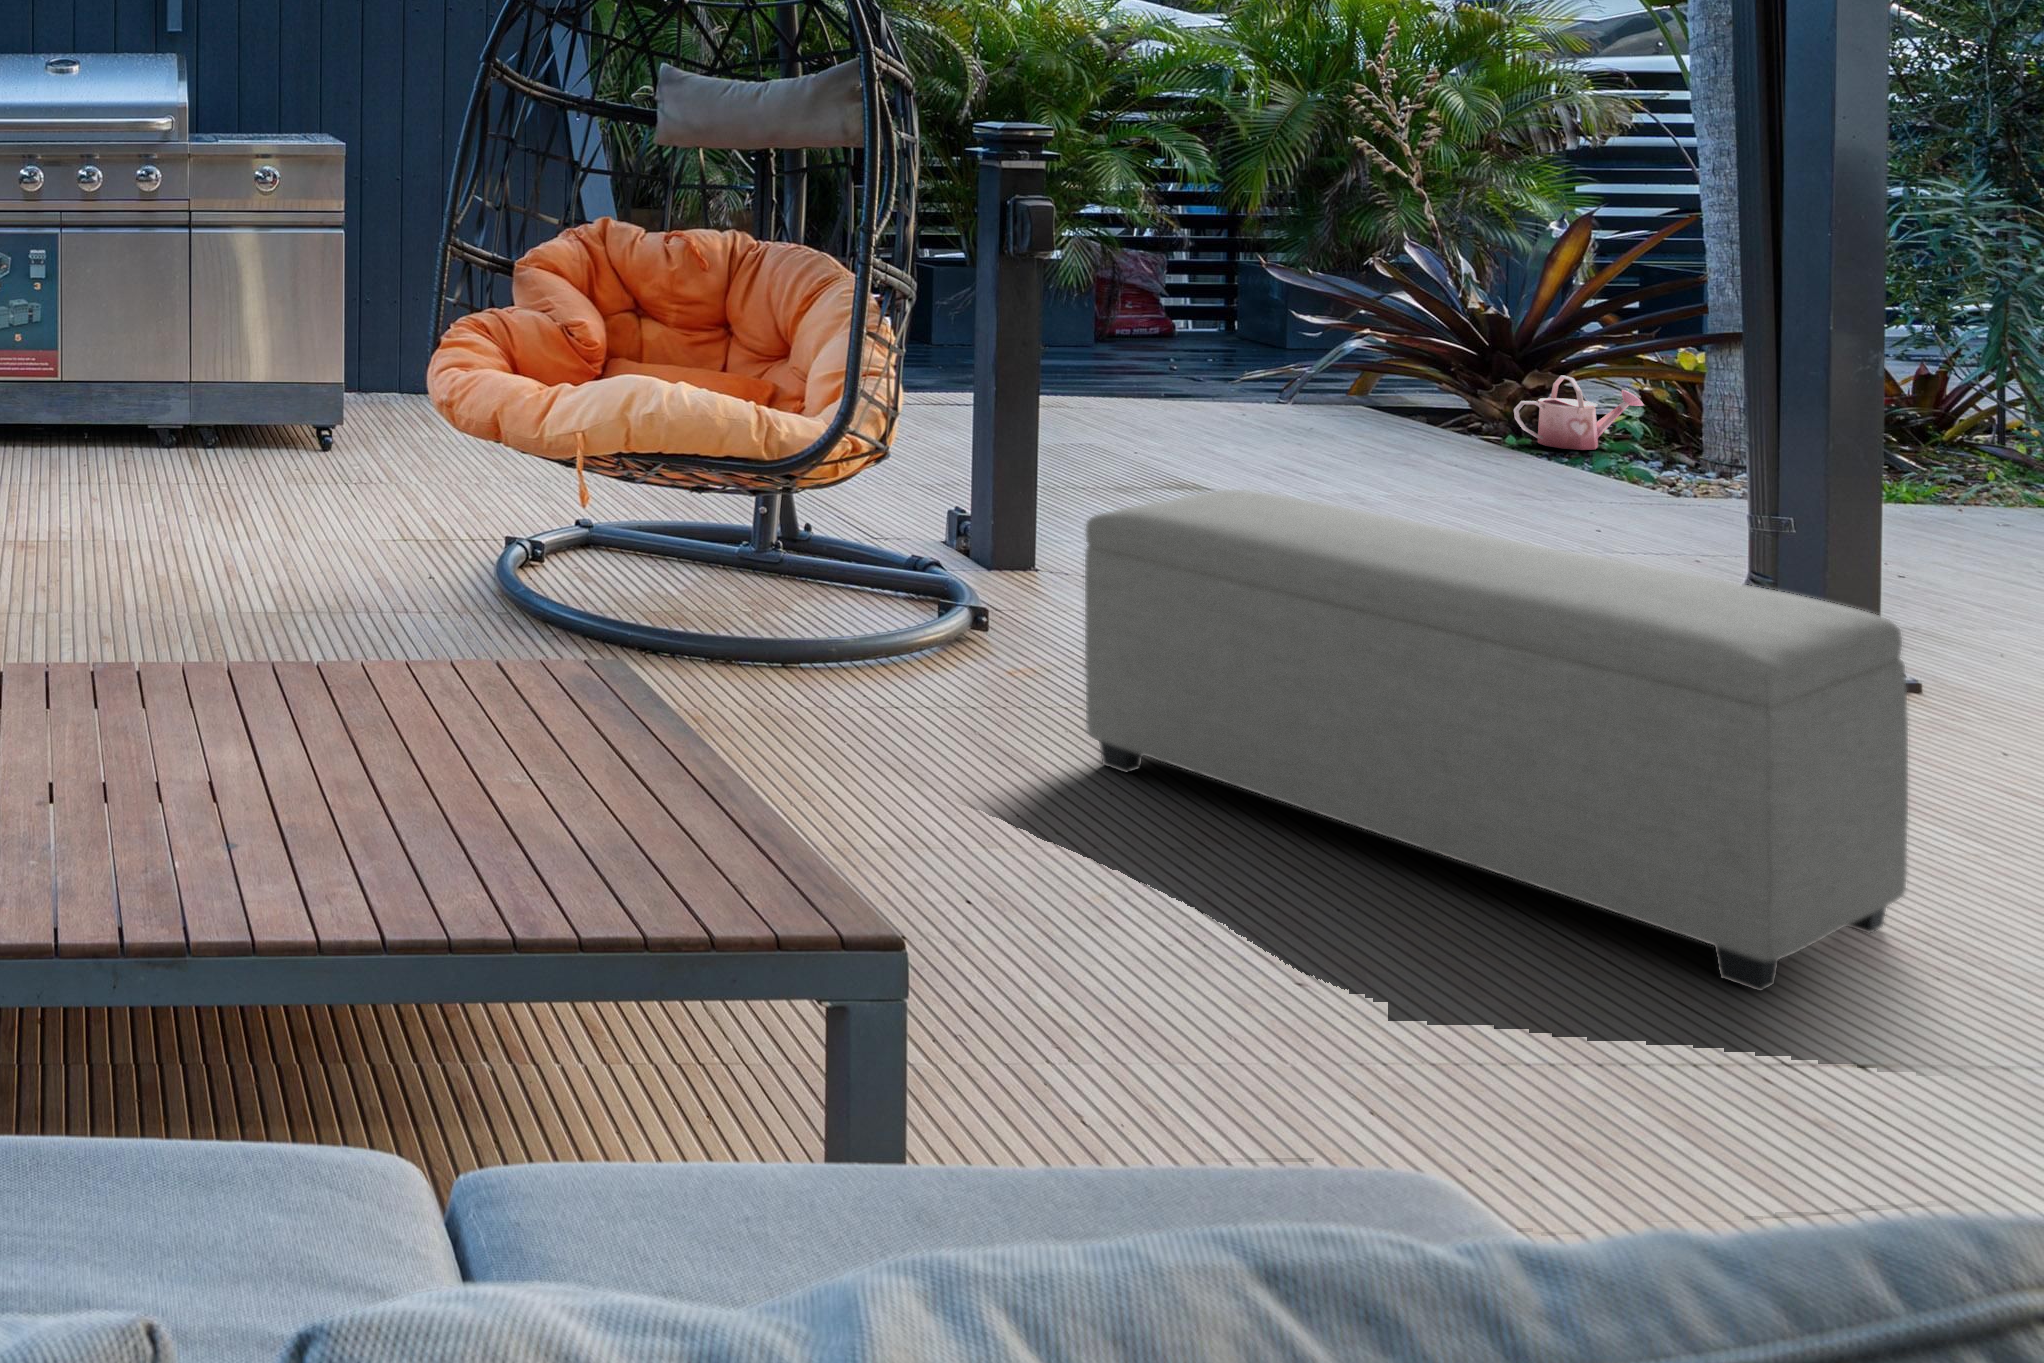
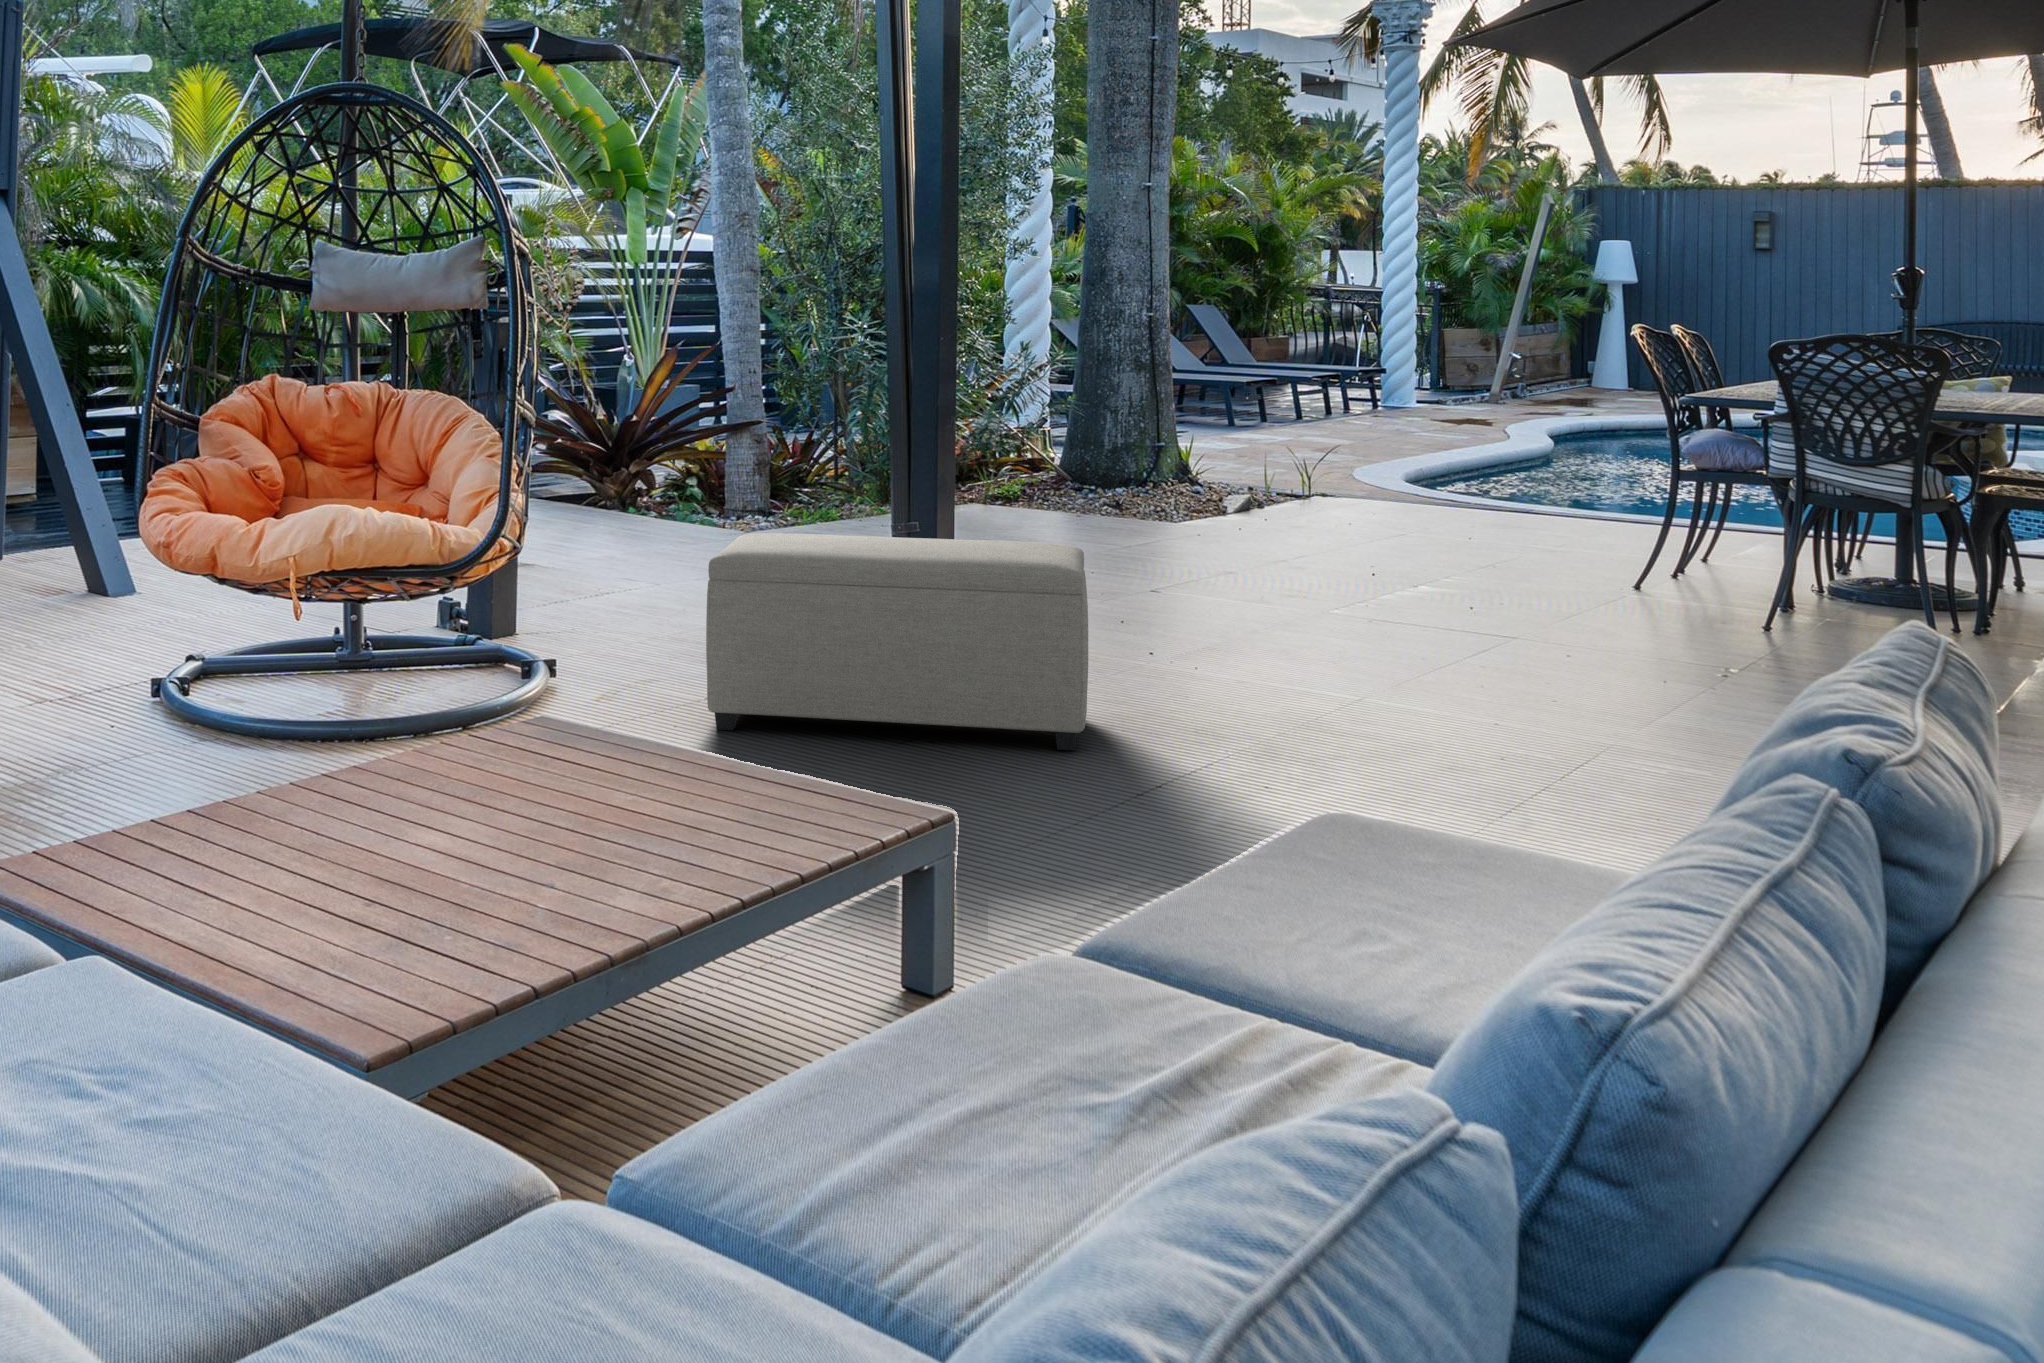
watering can: present [1514,376,1644,450] -> none [654,468,716,517]

